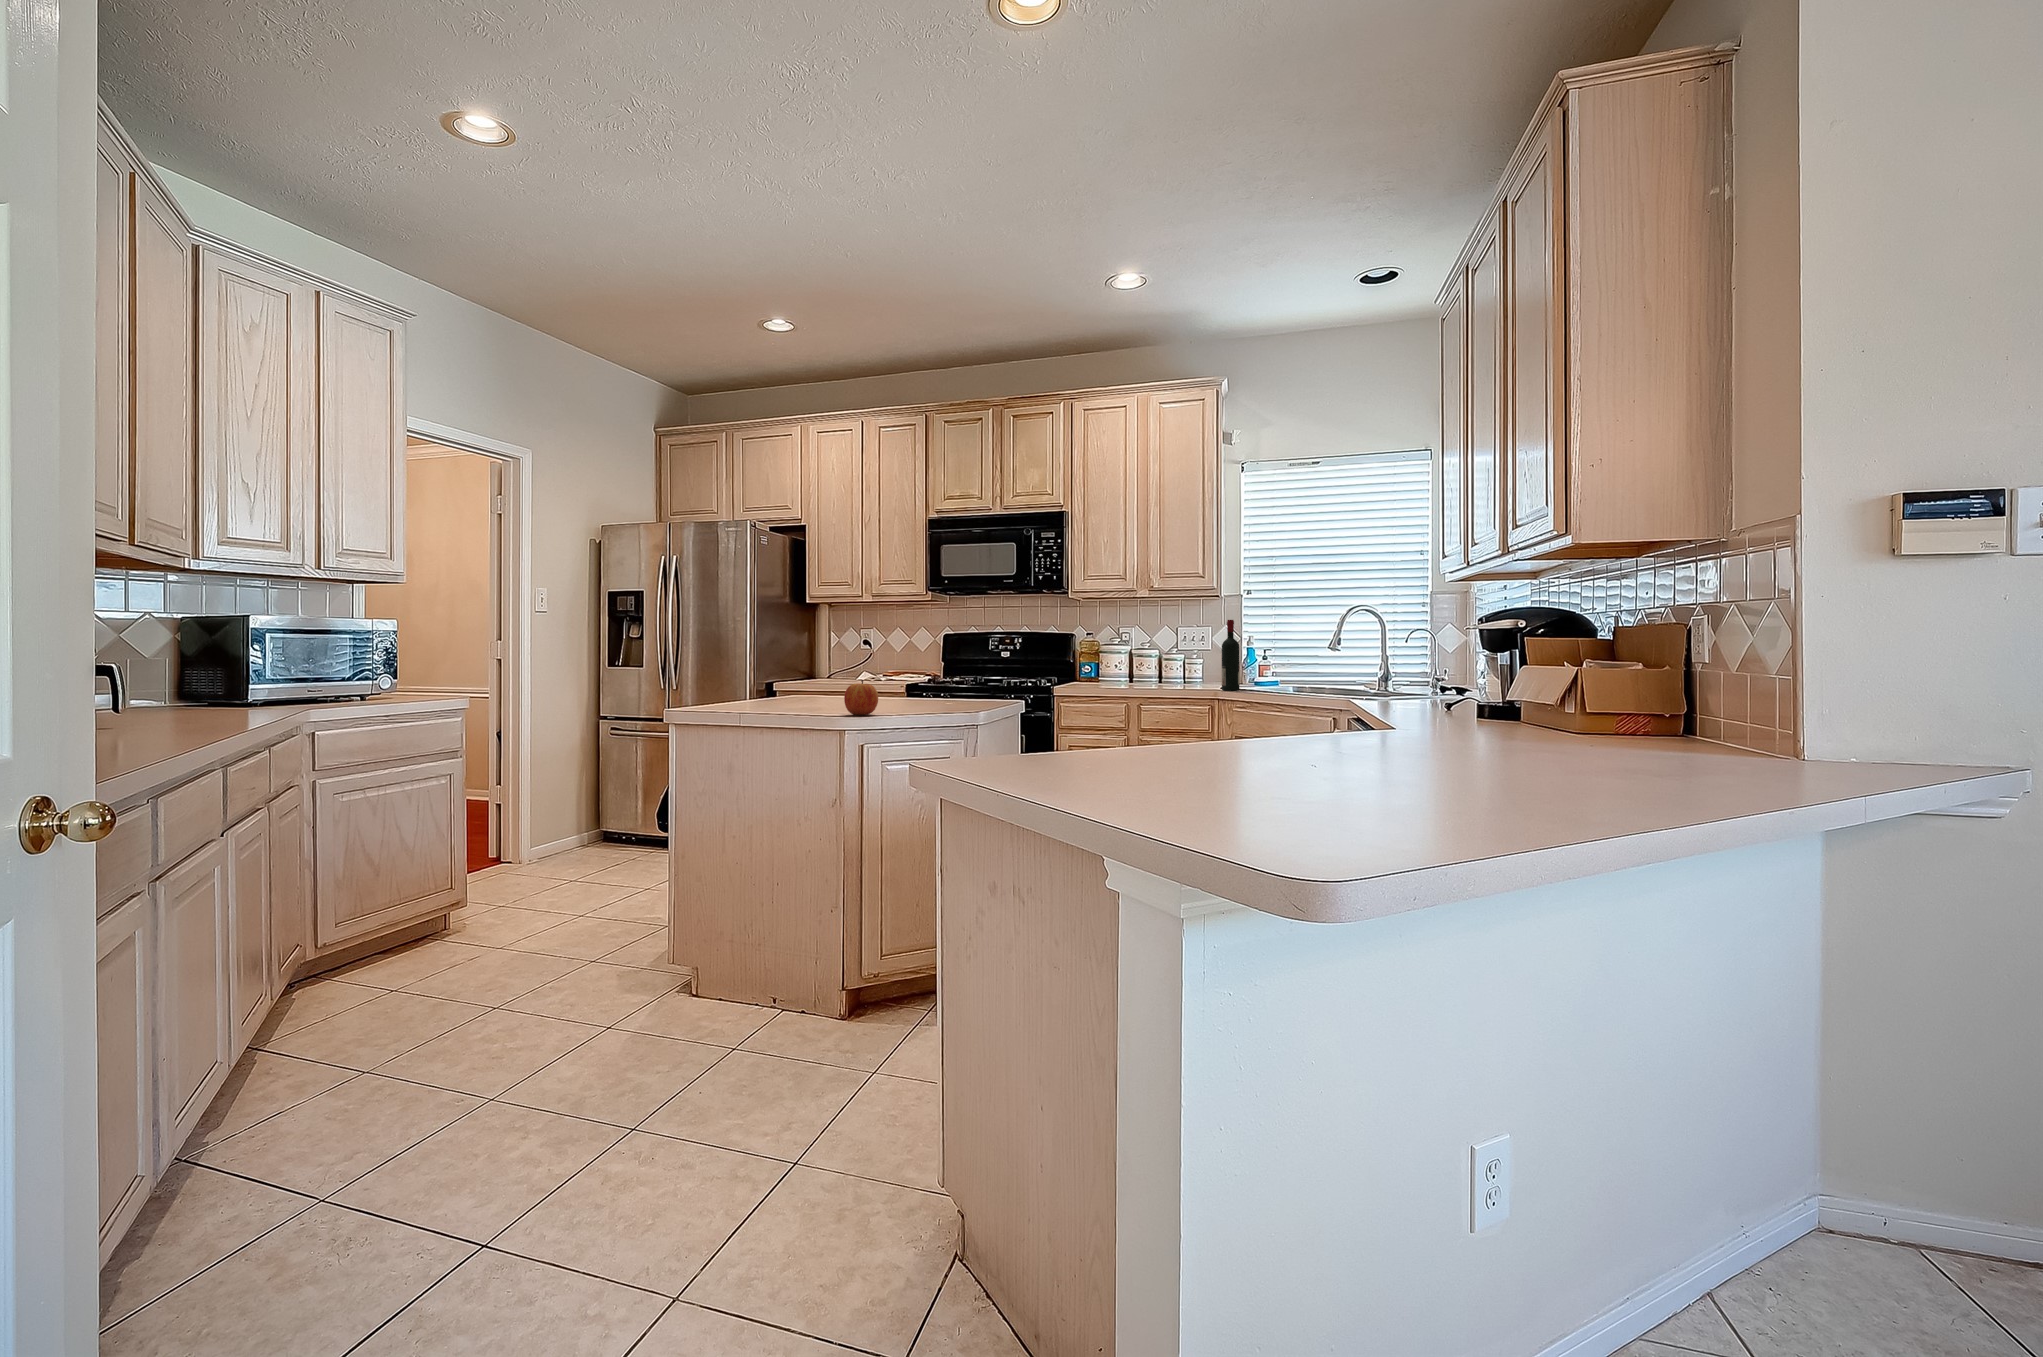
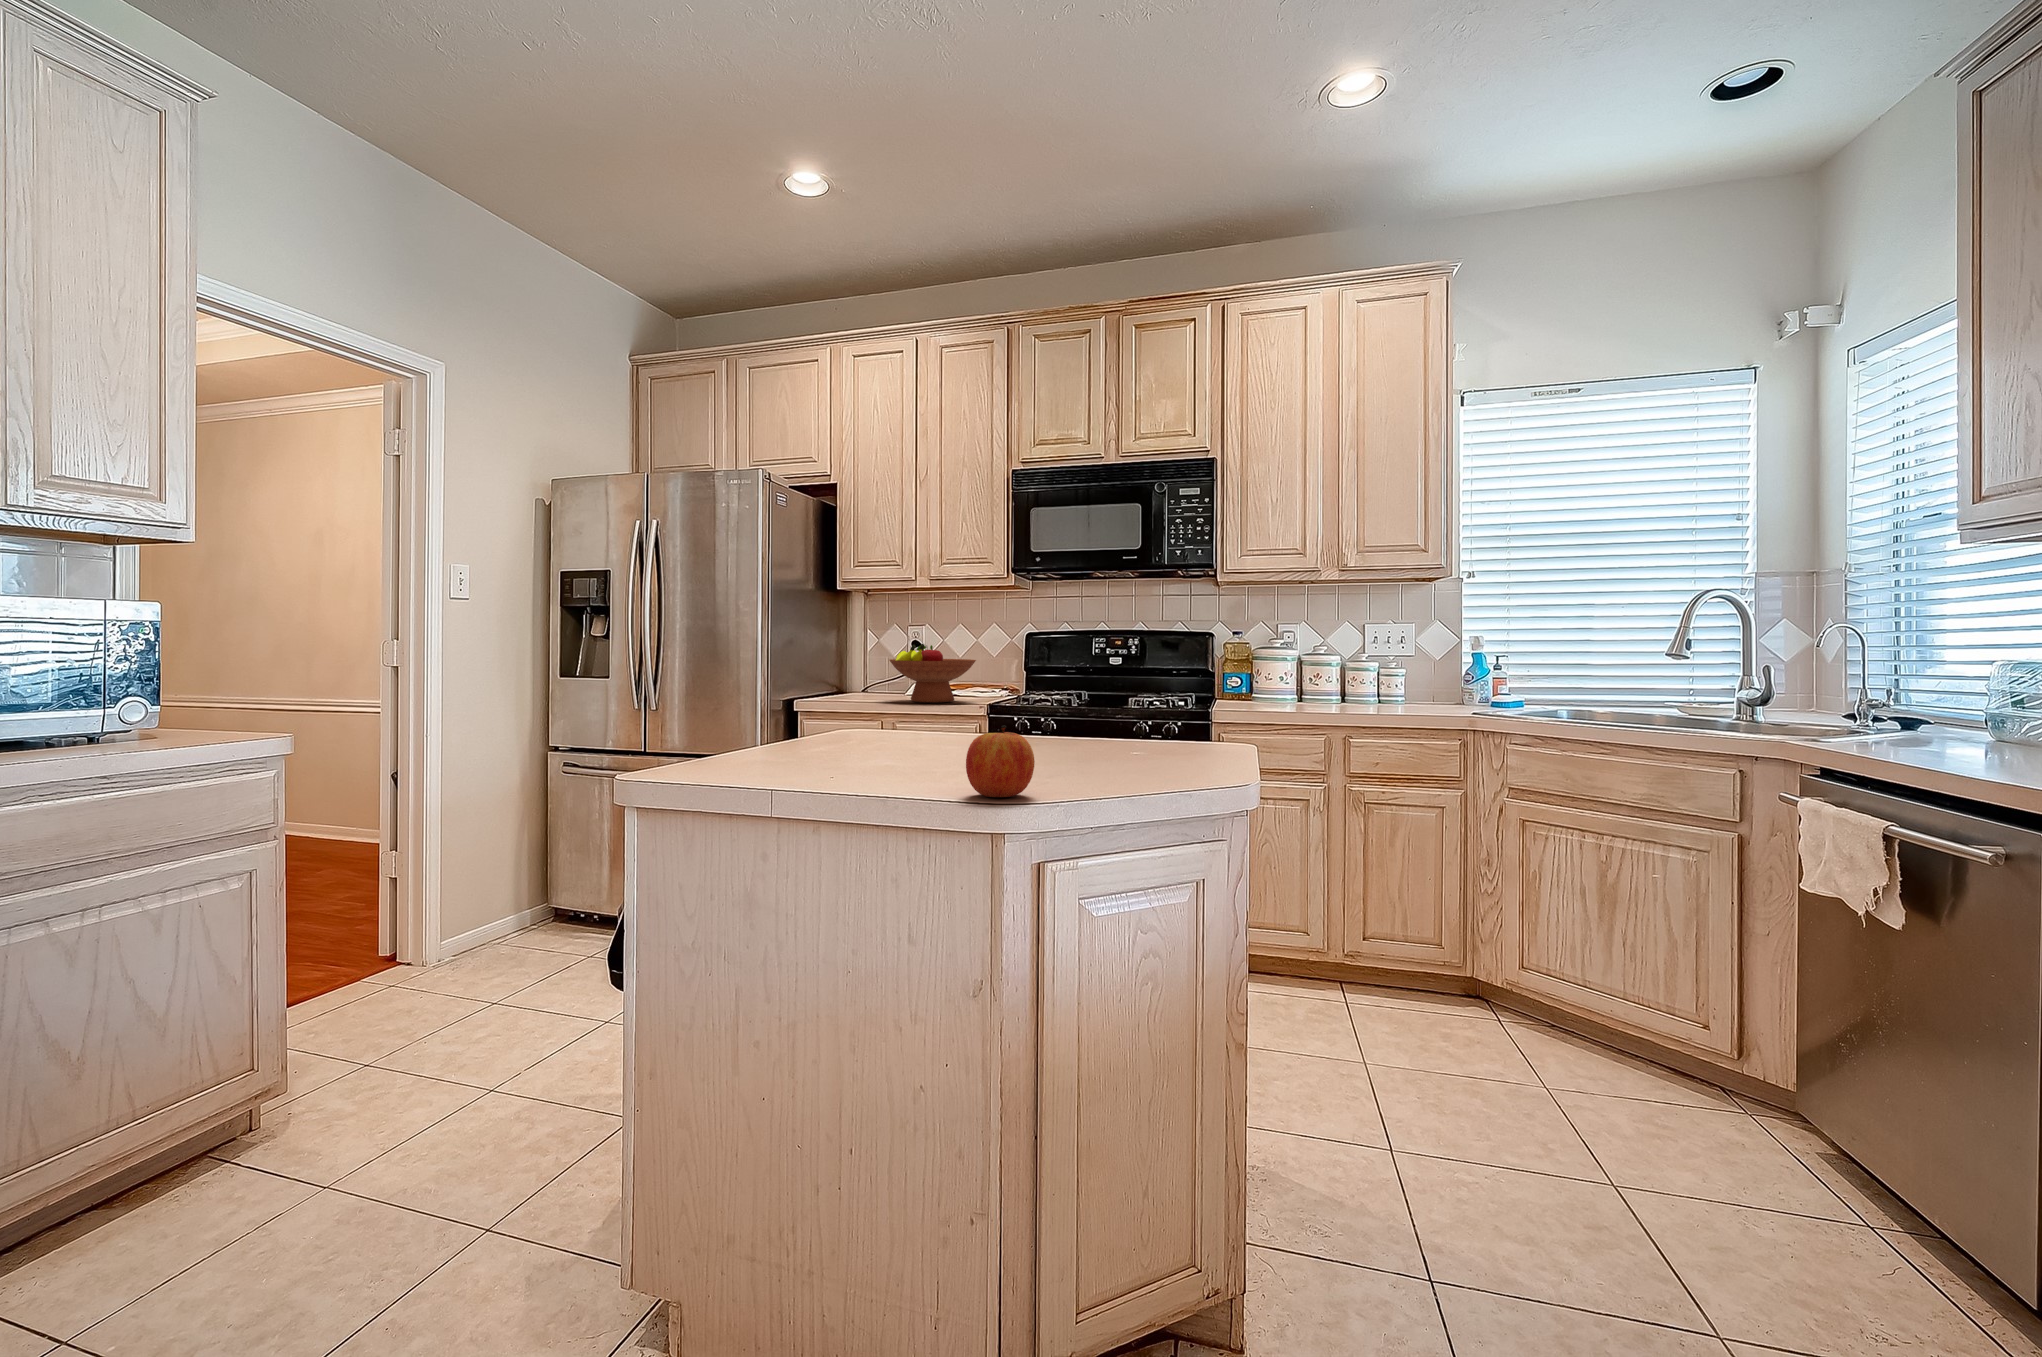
wine bottle: present [1222,620,1240,691] -> none [1482,612,1513,721]
fruit bowl: none [842,643,905,685] -> present [889,644,976,703]

